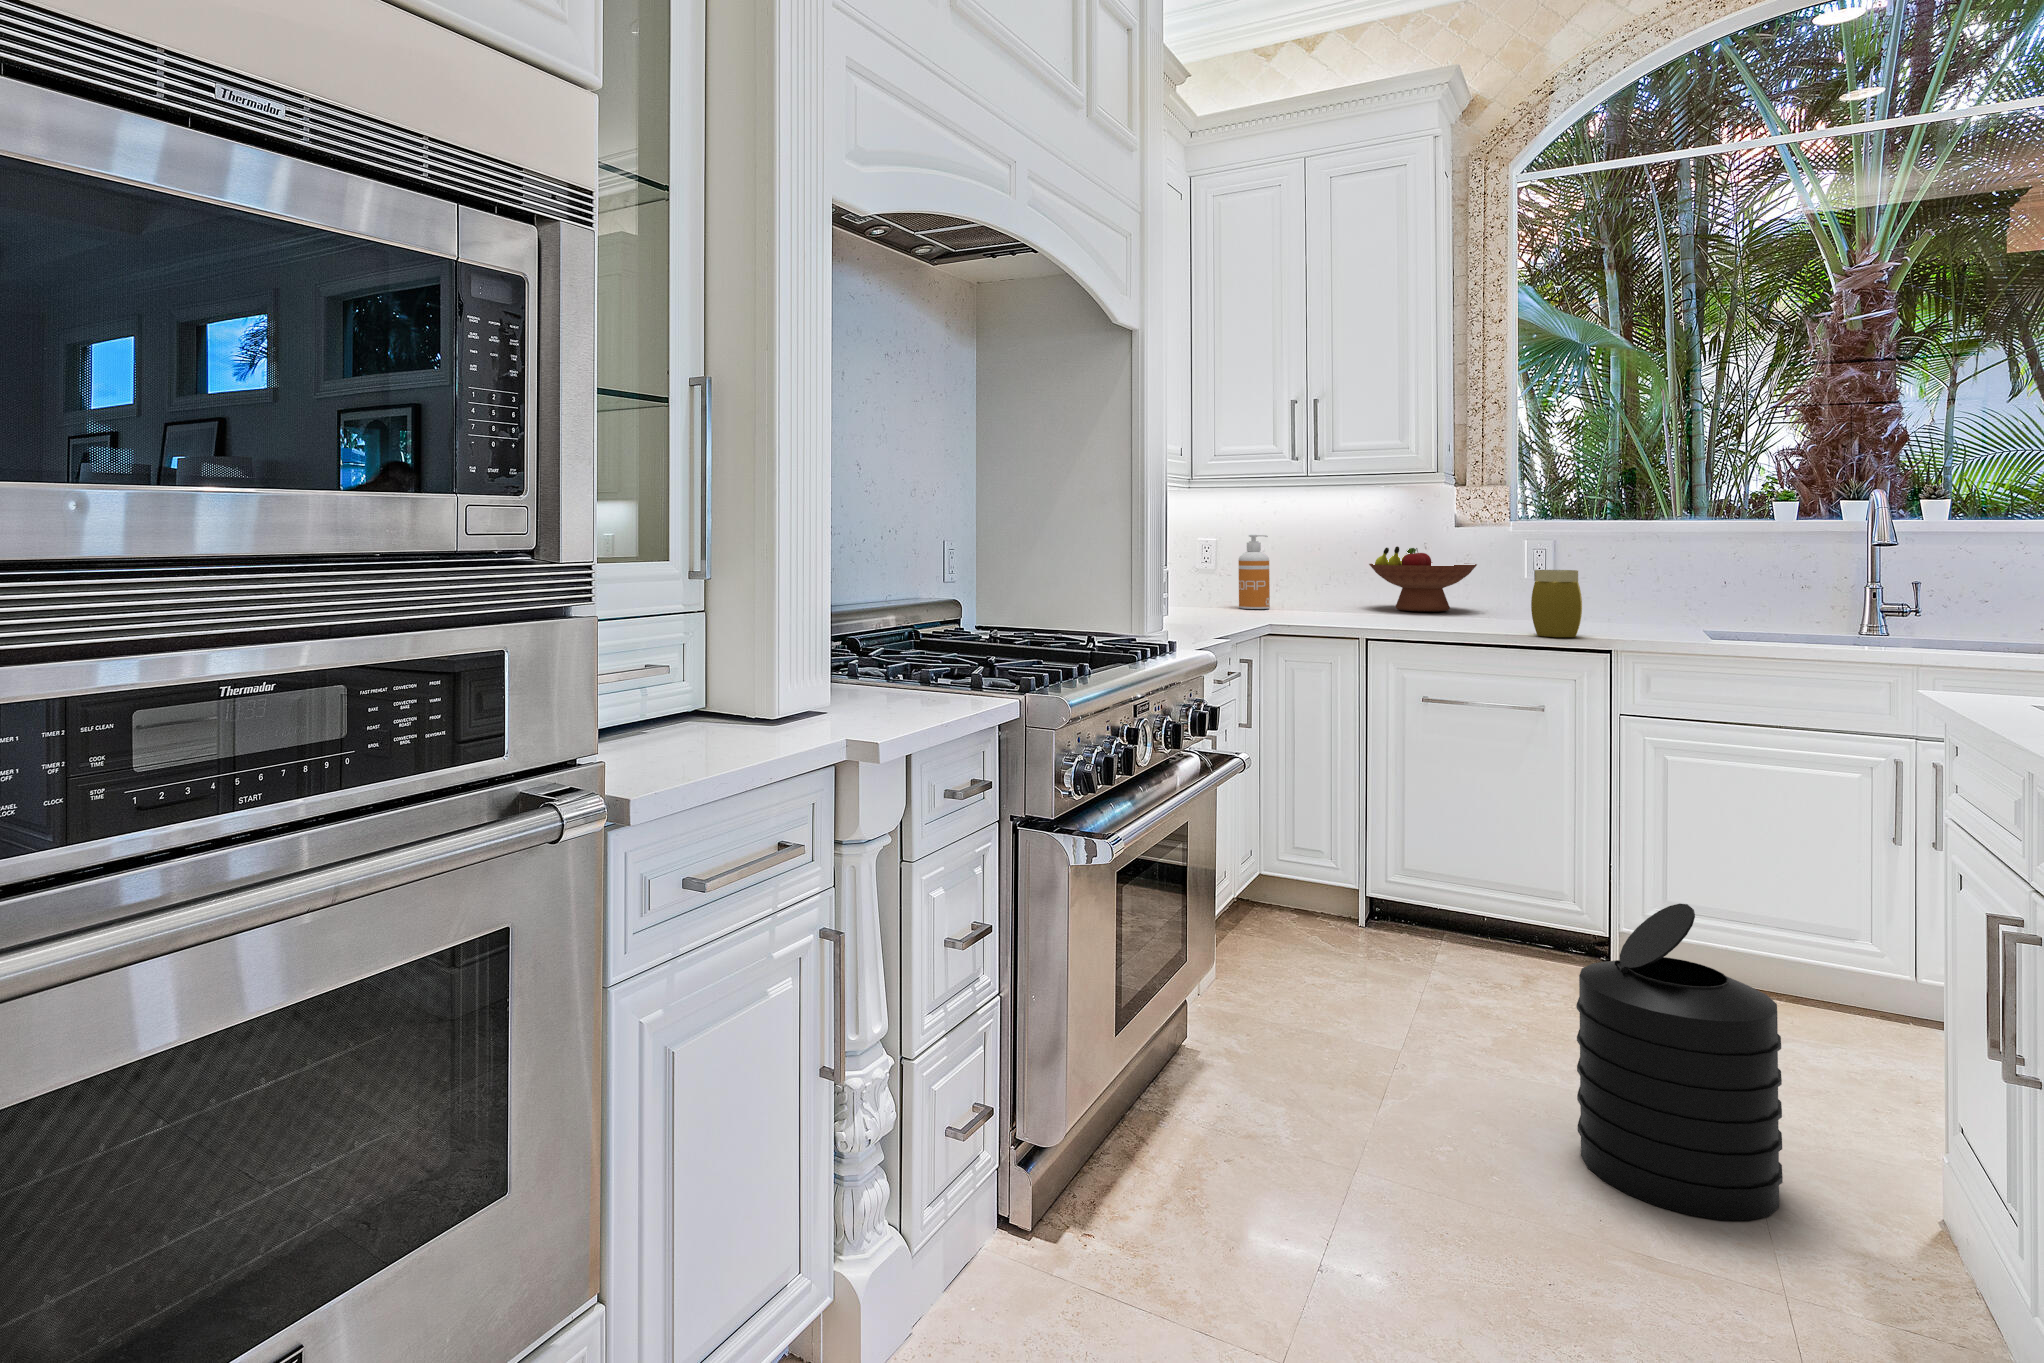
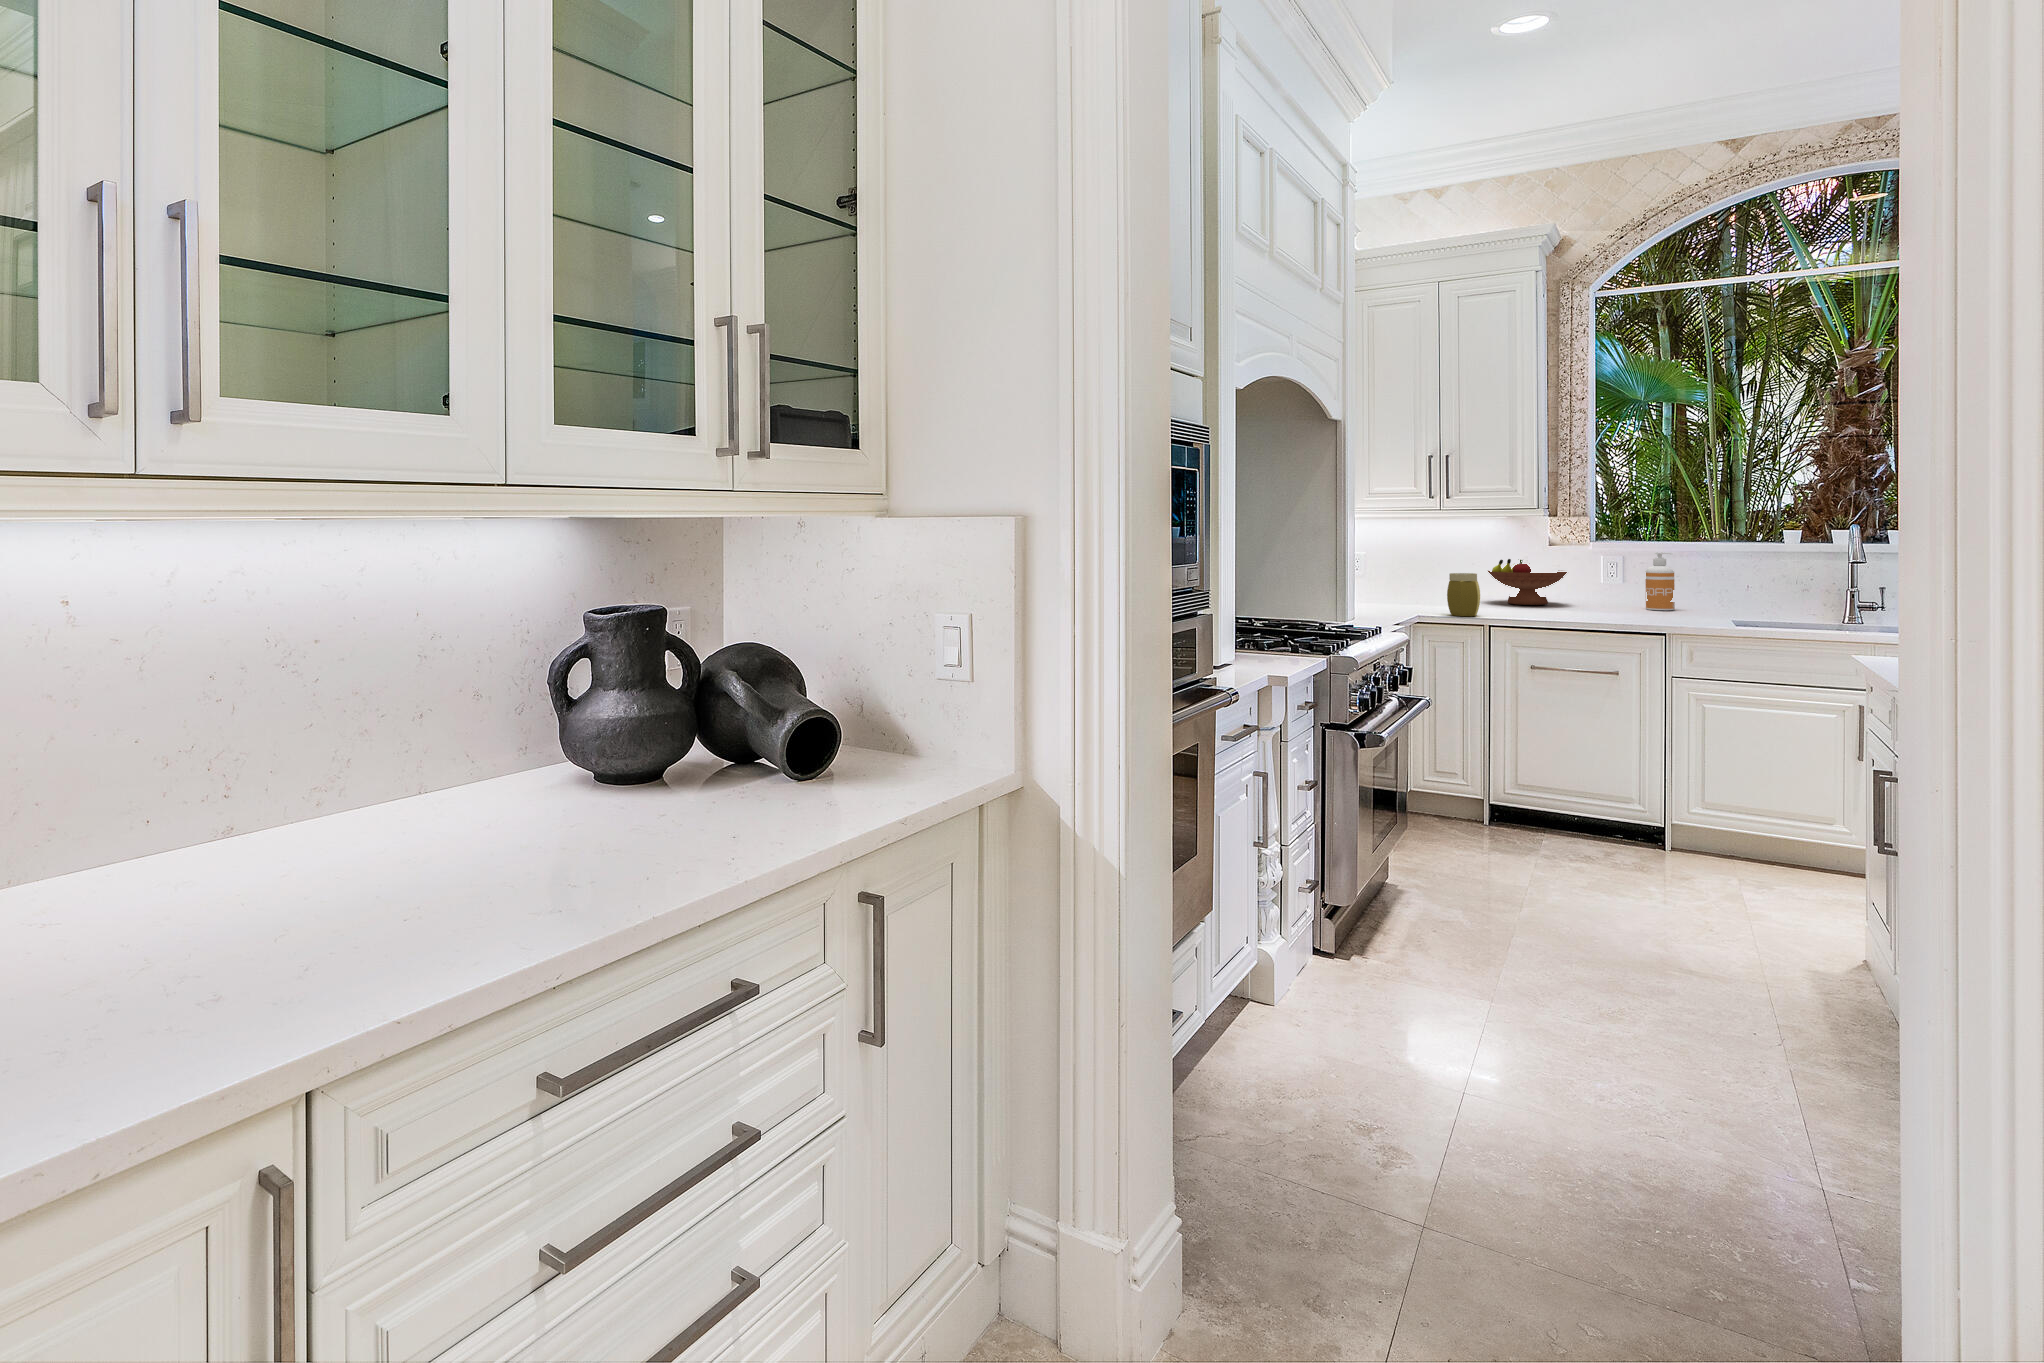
soap dispenser: present [1238,535,1270,609] -> present [1645,552,1675,610]
jar: present [1531,570,1582,637] -> present [1447,573,1480,616]
trash can: present [1576,904,1783,1220] -> none [1649,781,1774,959]

